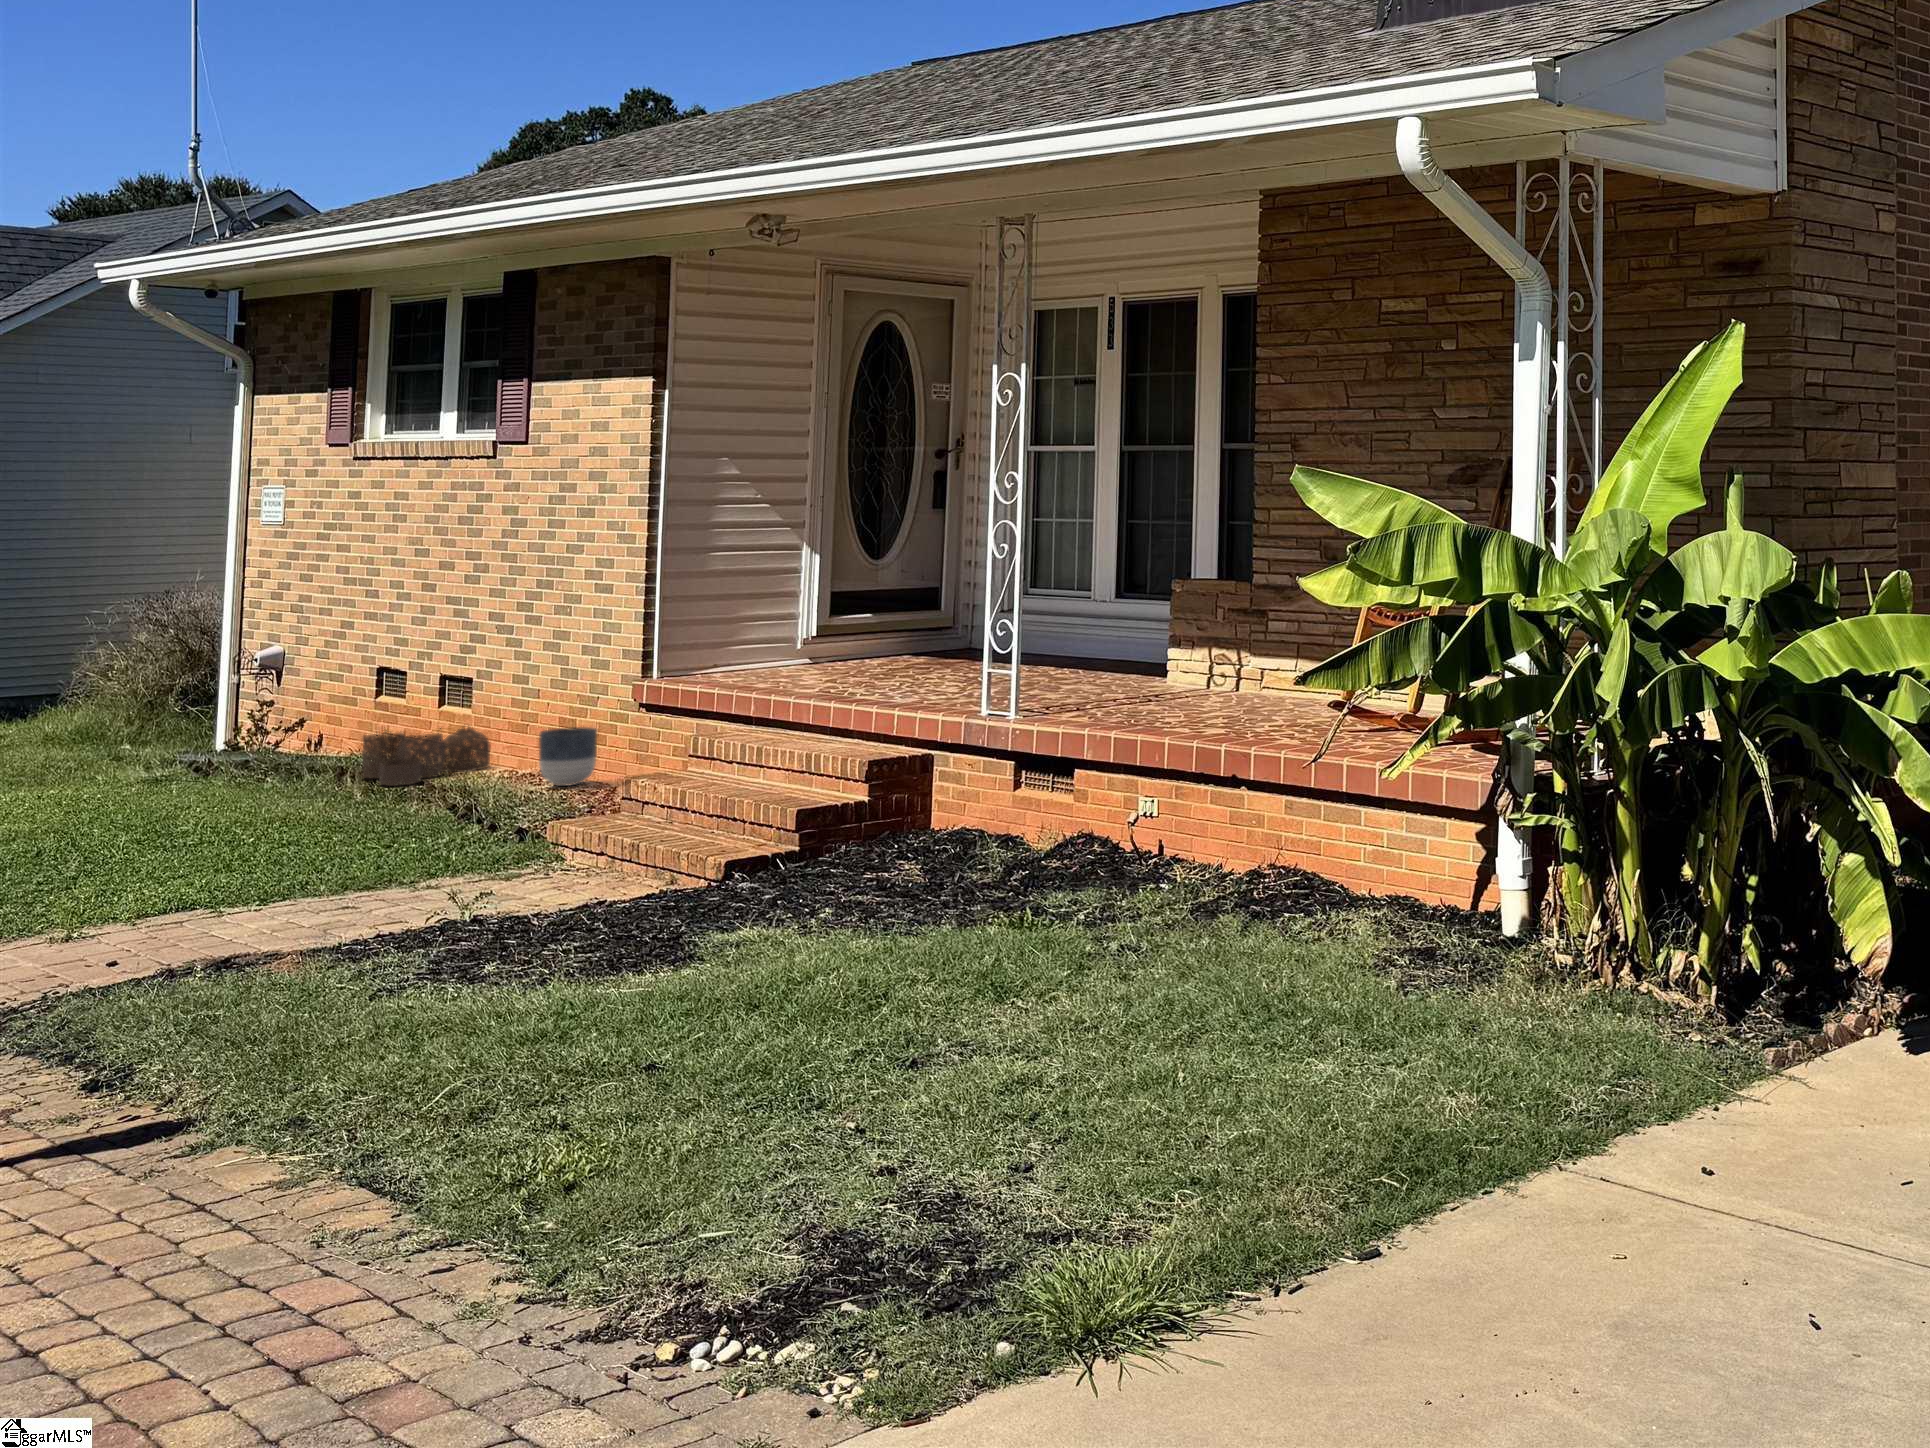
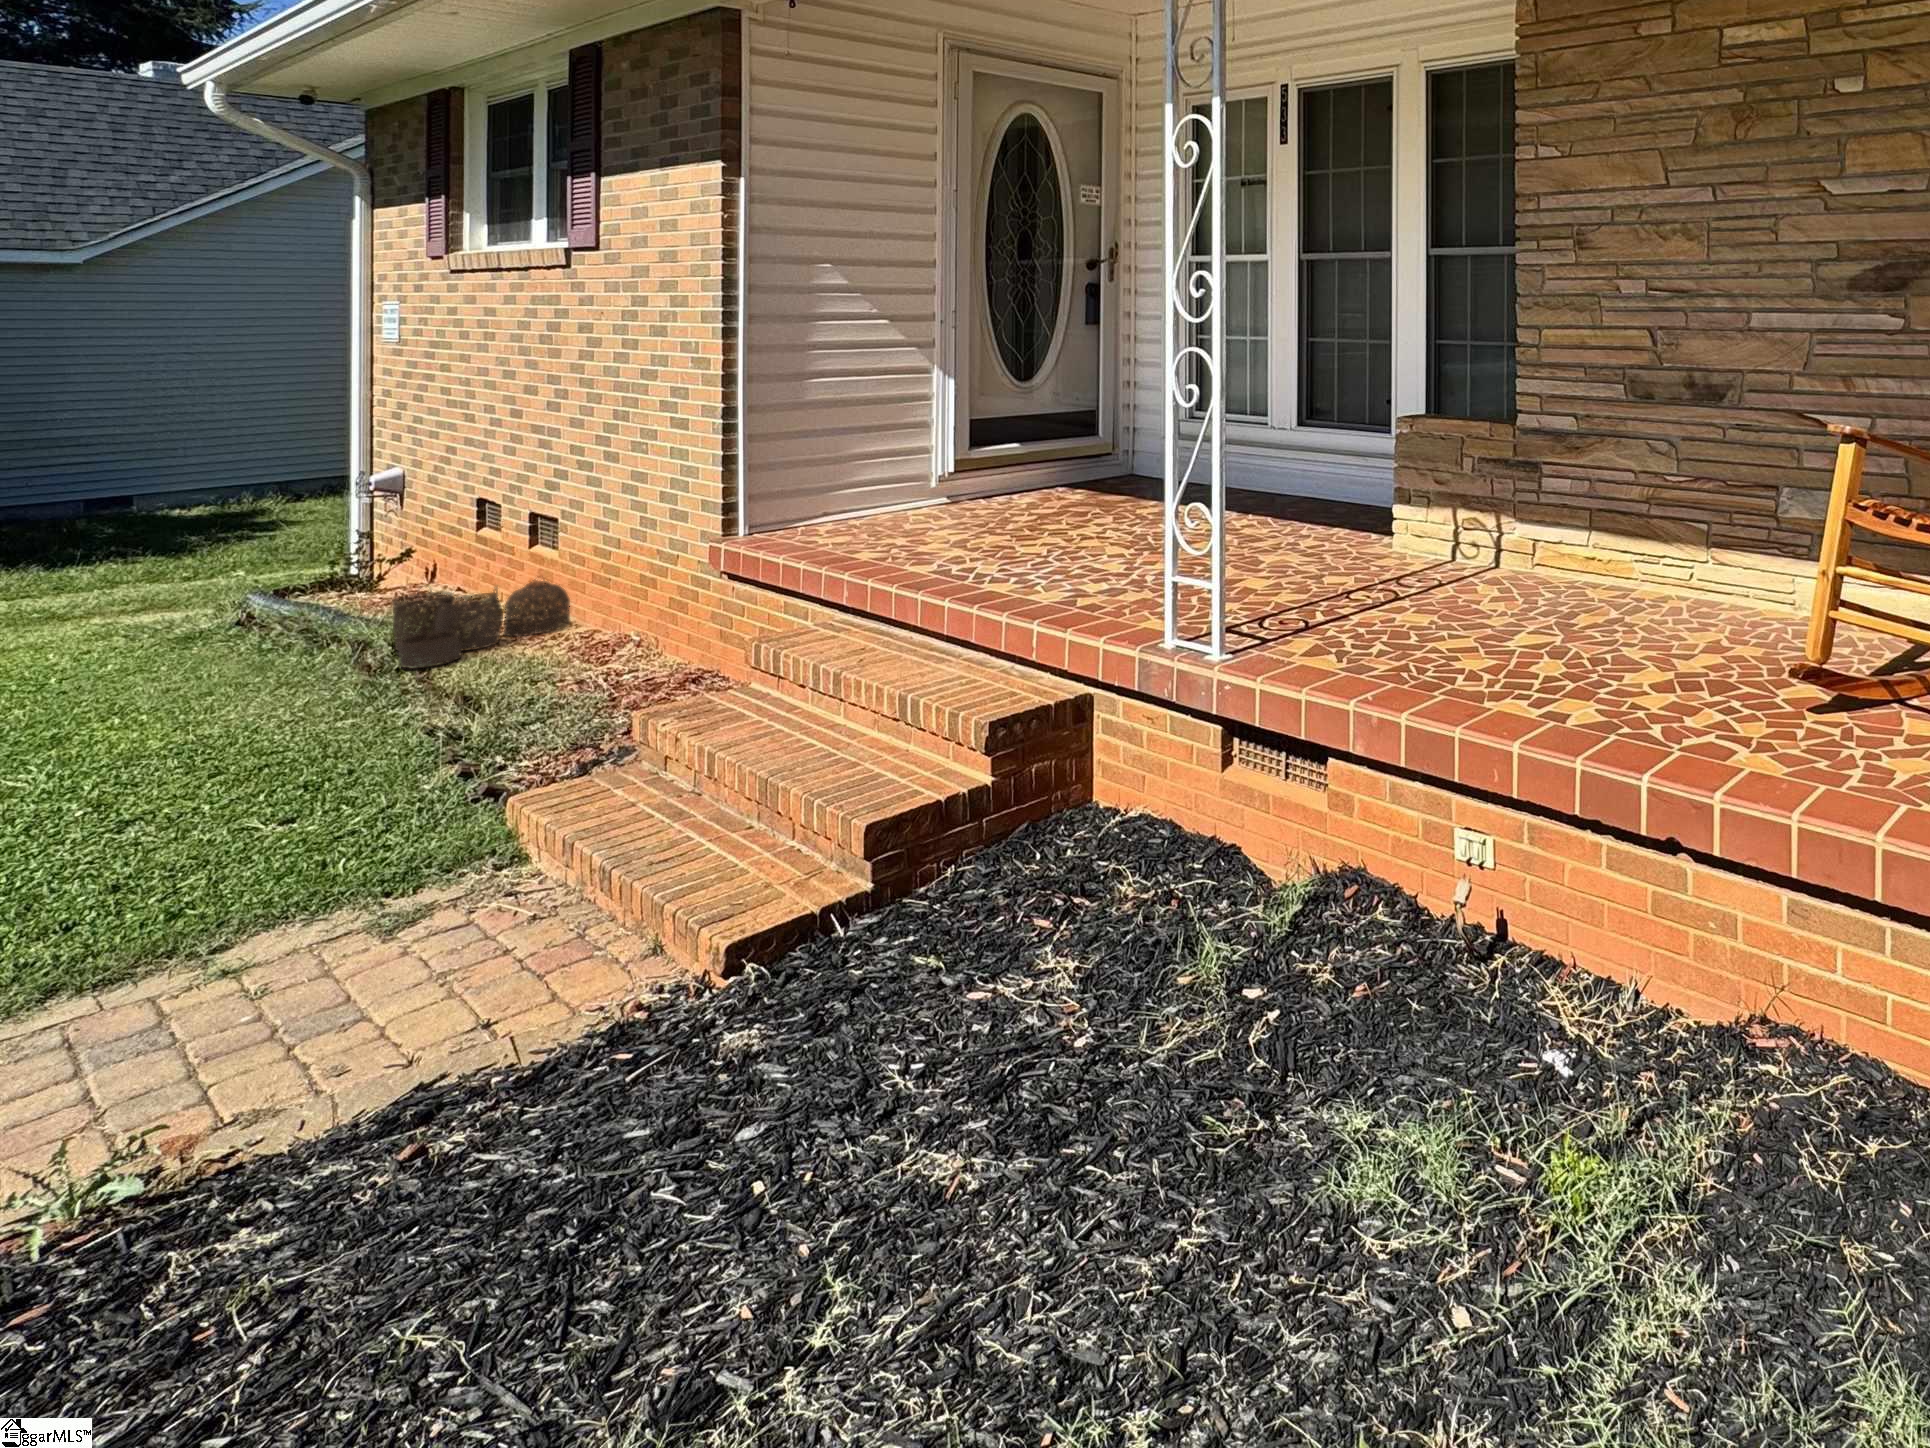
planter: present [539,727,598,786] -> none [589,595,671,673]

